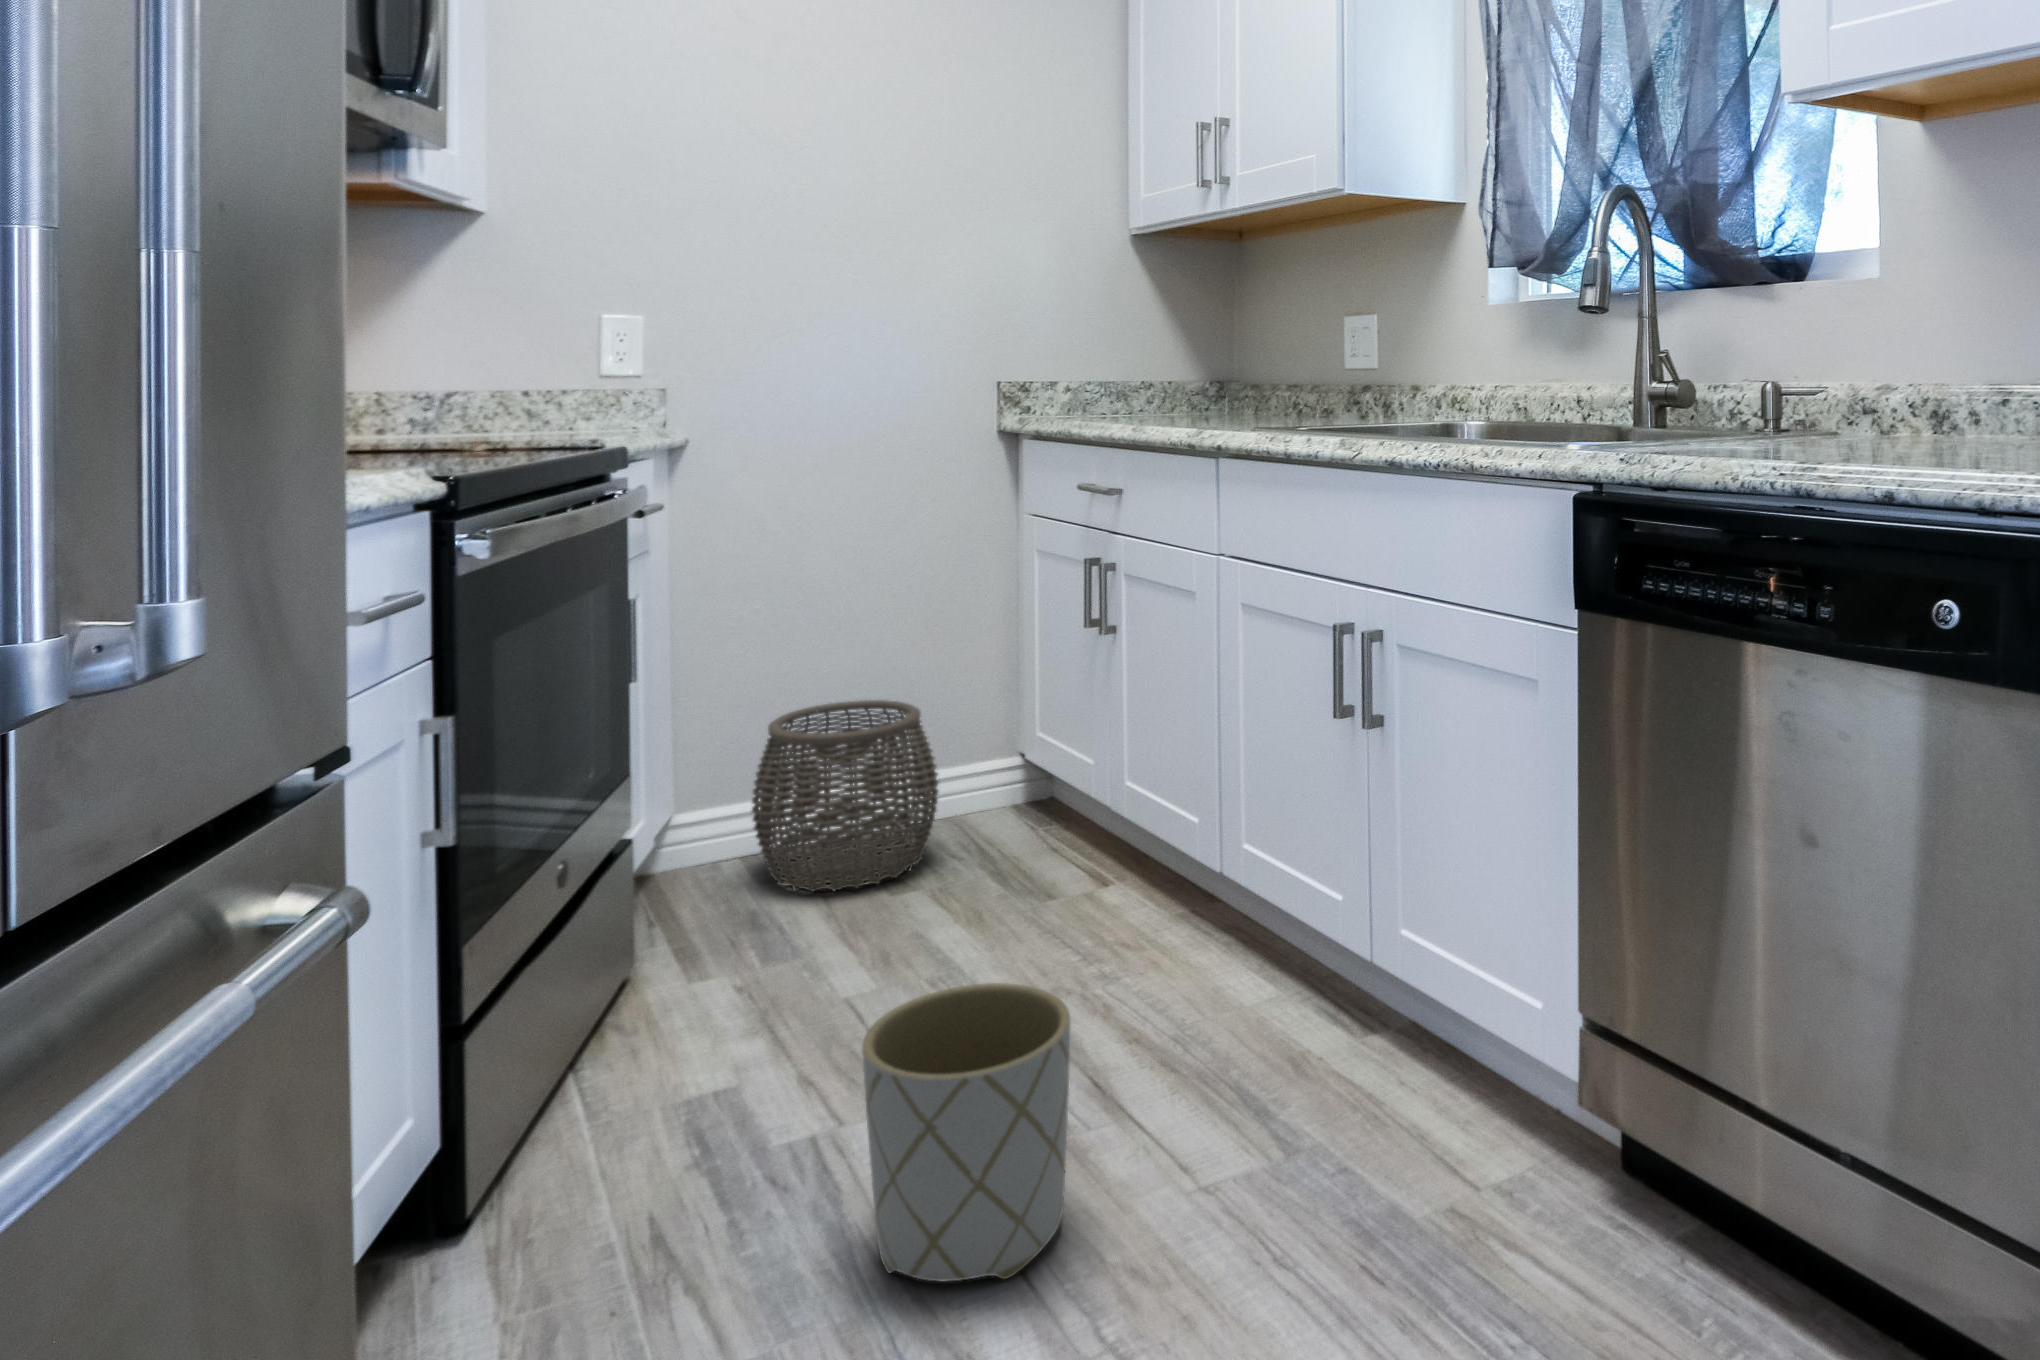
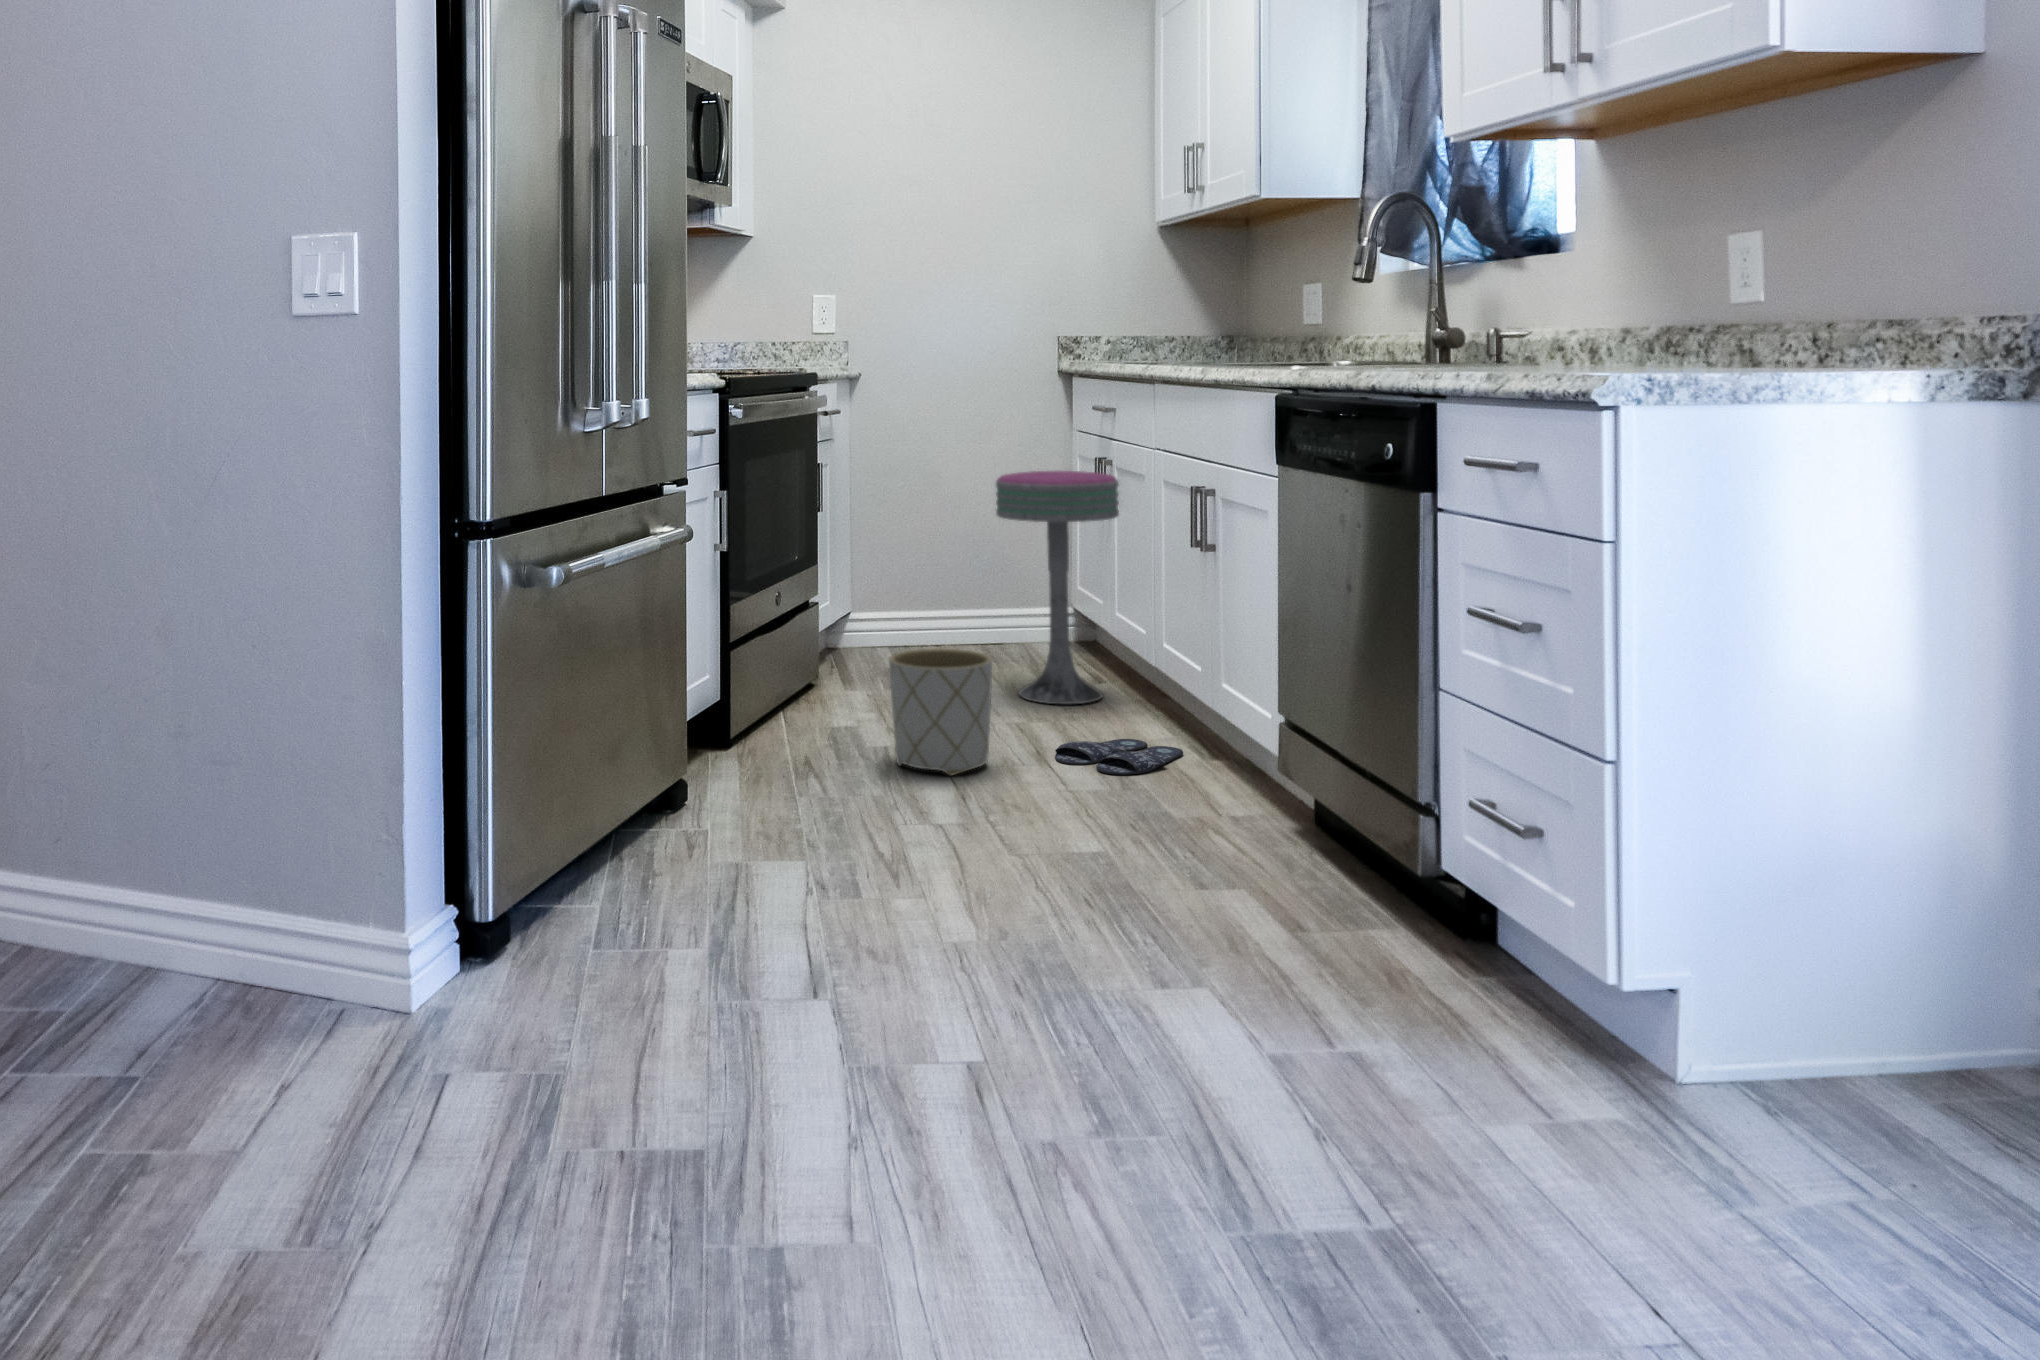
bar stool: none [970,589,1164,977] -> present [996,471,1119,704]
woven basket: present [752,700,939,892] -> none [889,548,1004,659]
slippers: none [1157,1048,1351,1172] -> present [1055,739,1183,775]

